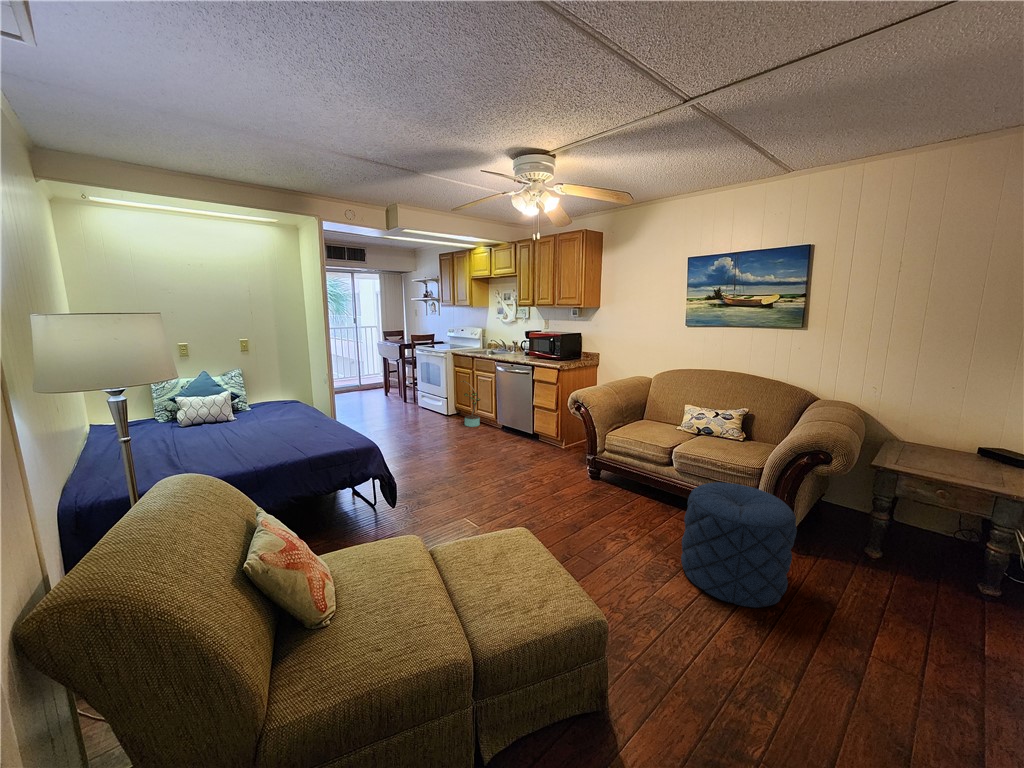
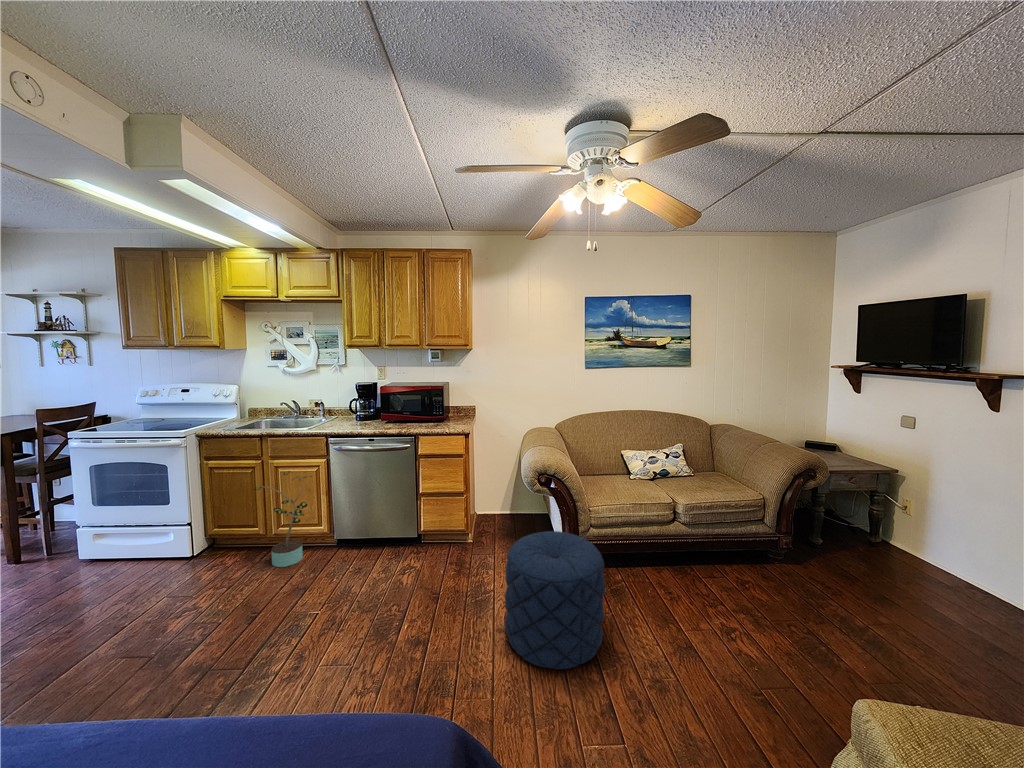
pouf: present [681,482,797,608] -> present [505,531,605,669]

